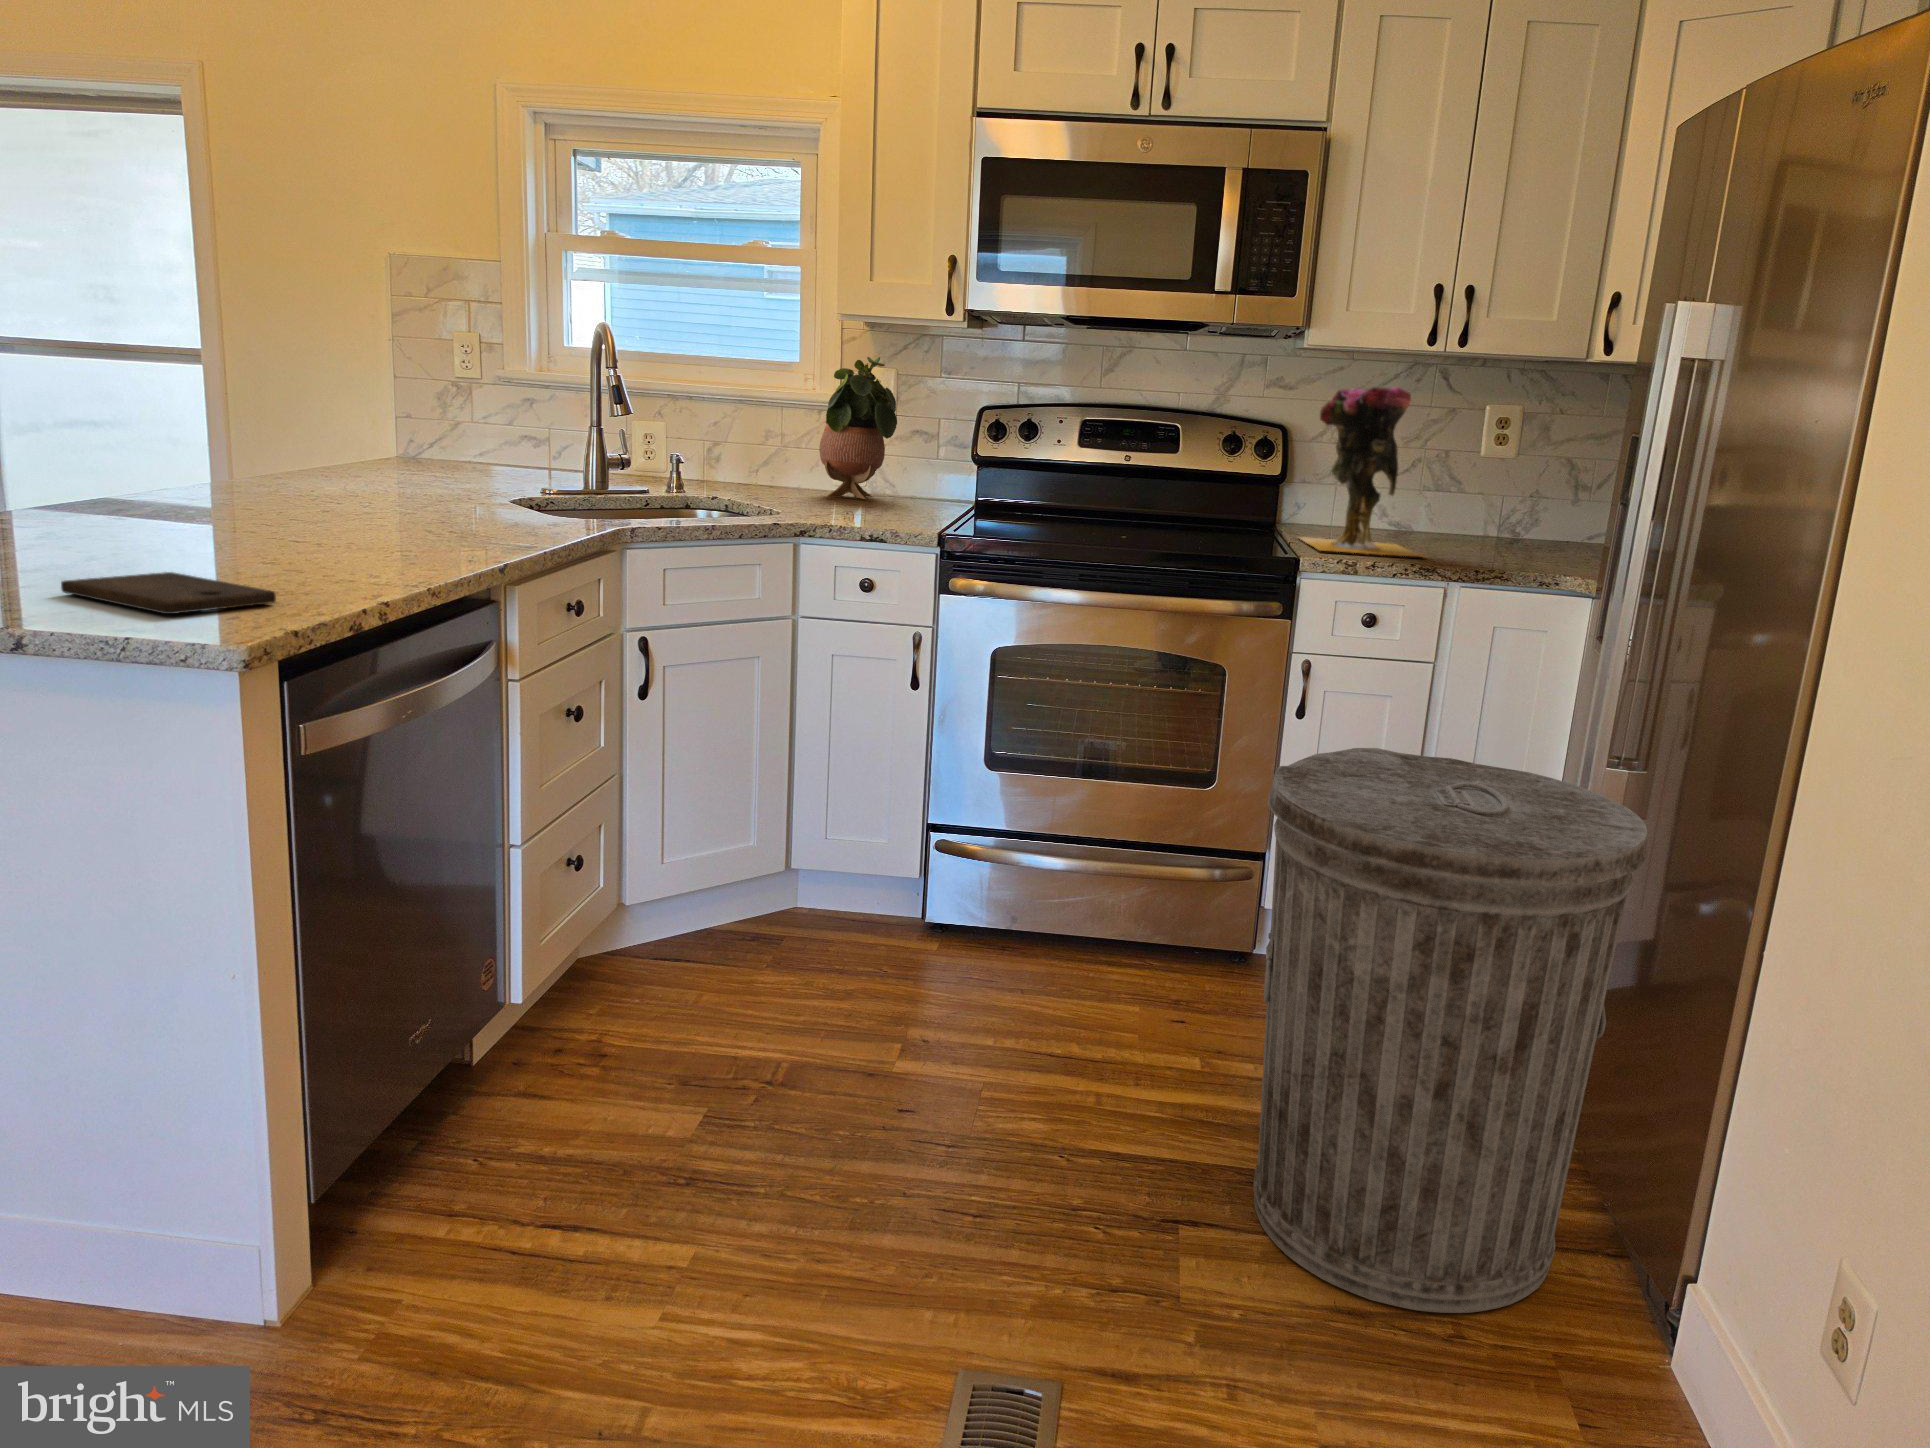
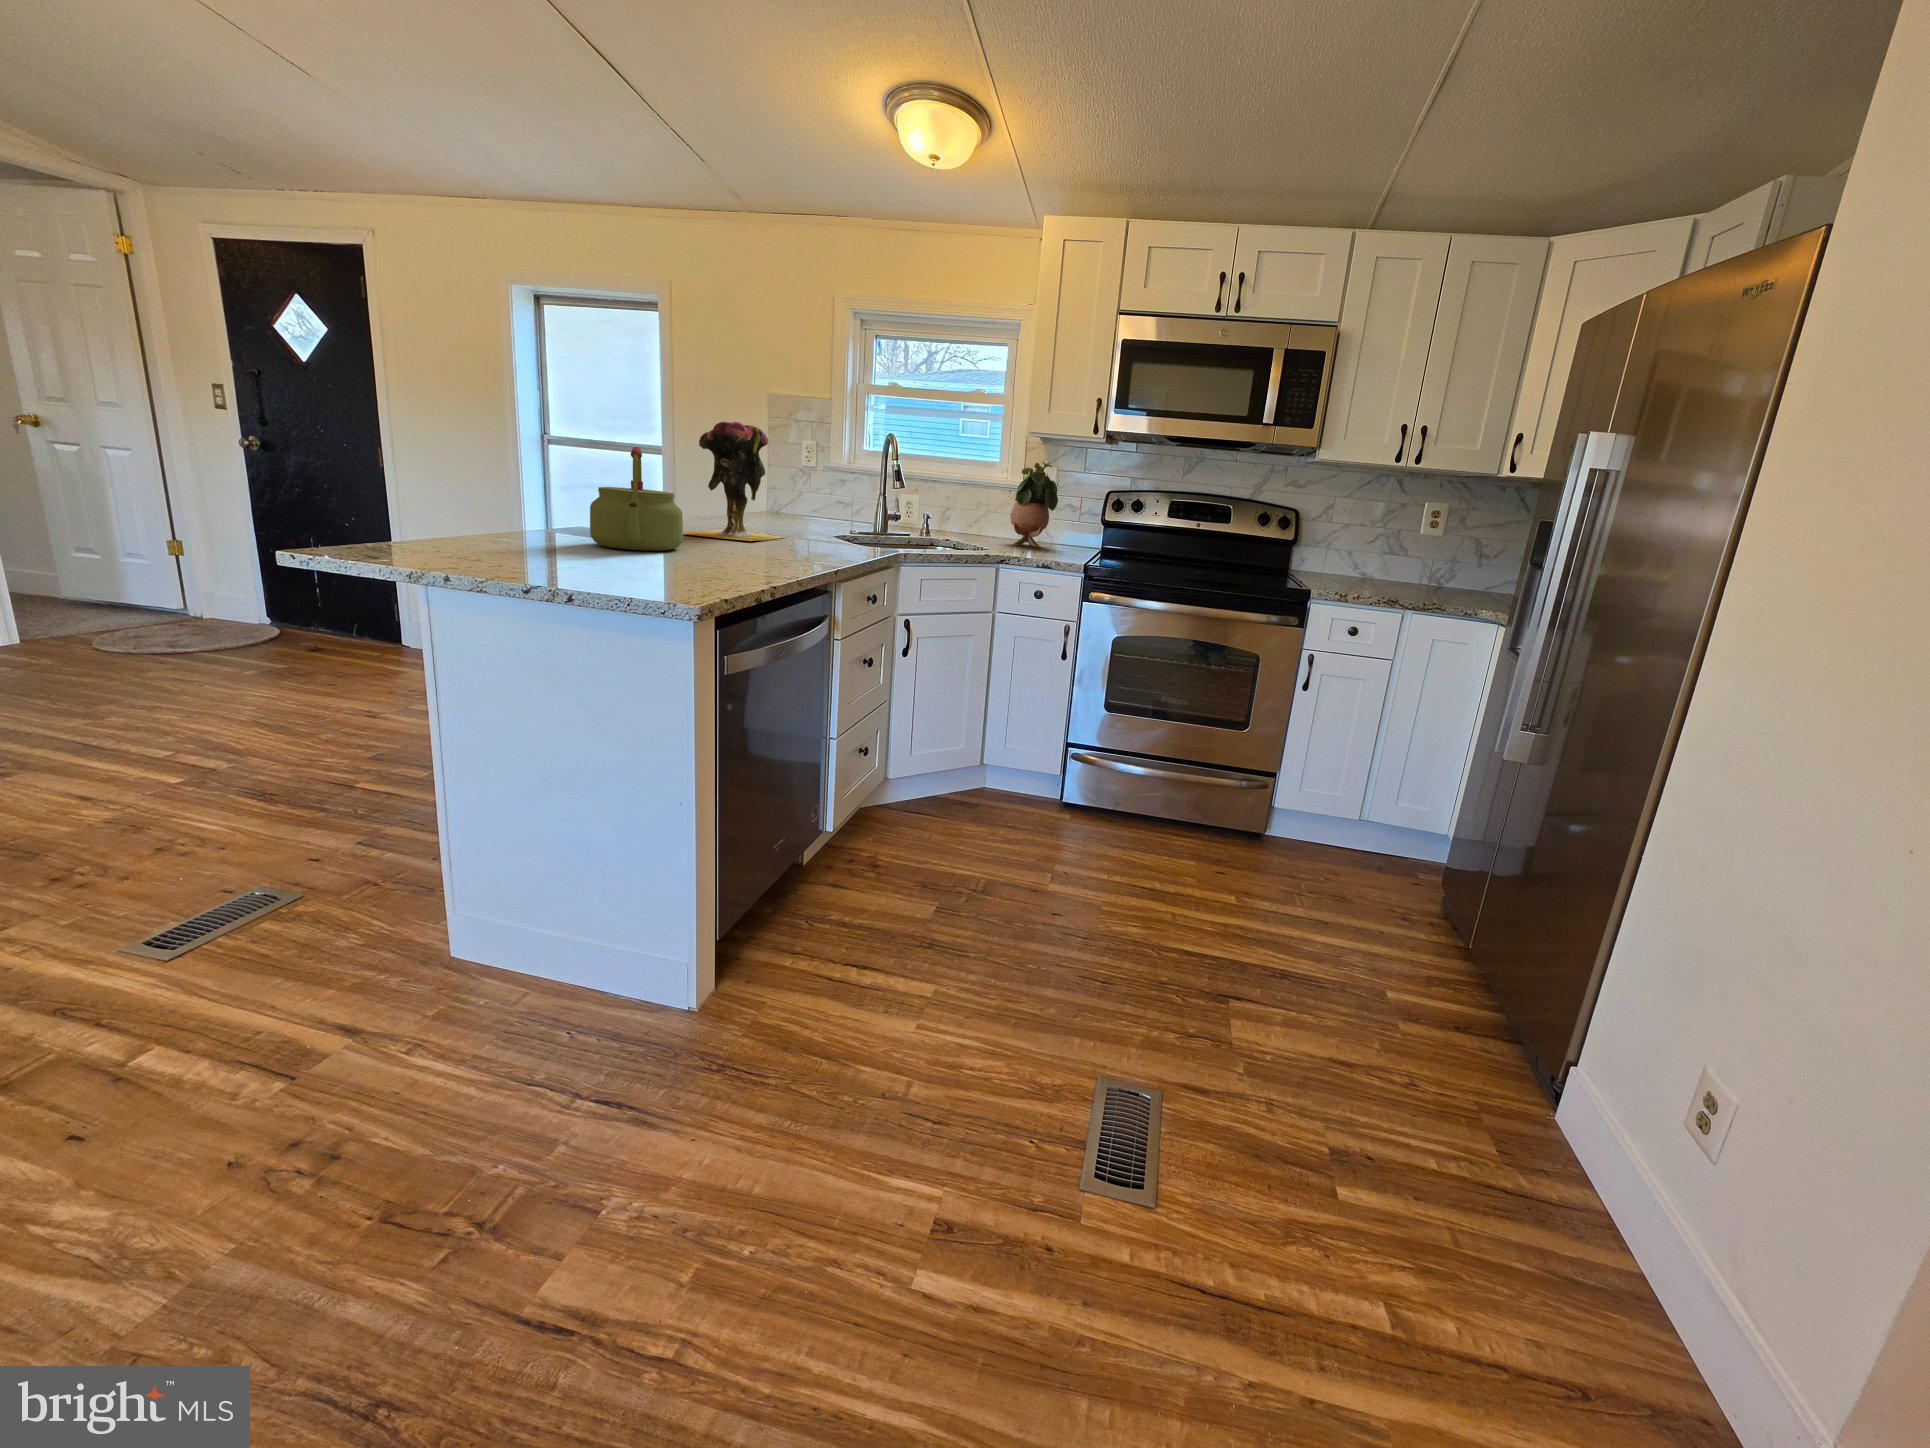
kettle: none [62,373,231,547] -> present [590,447,683,551]
vase: present [1300,387,1422,556] -> present [683,422,784,541]
cutting board: present [61,572,276,614] -> none [591,563,714,585]
trash can: present [1253,748,1648,1313] -> none [1273,709,1558,1069]

